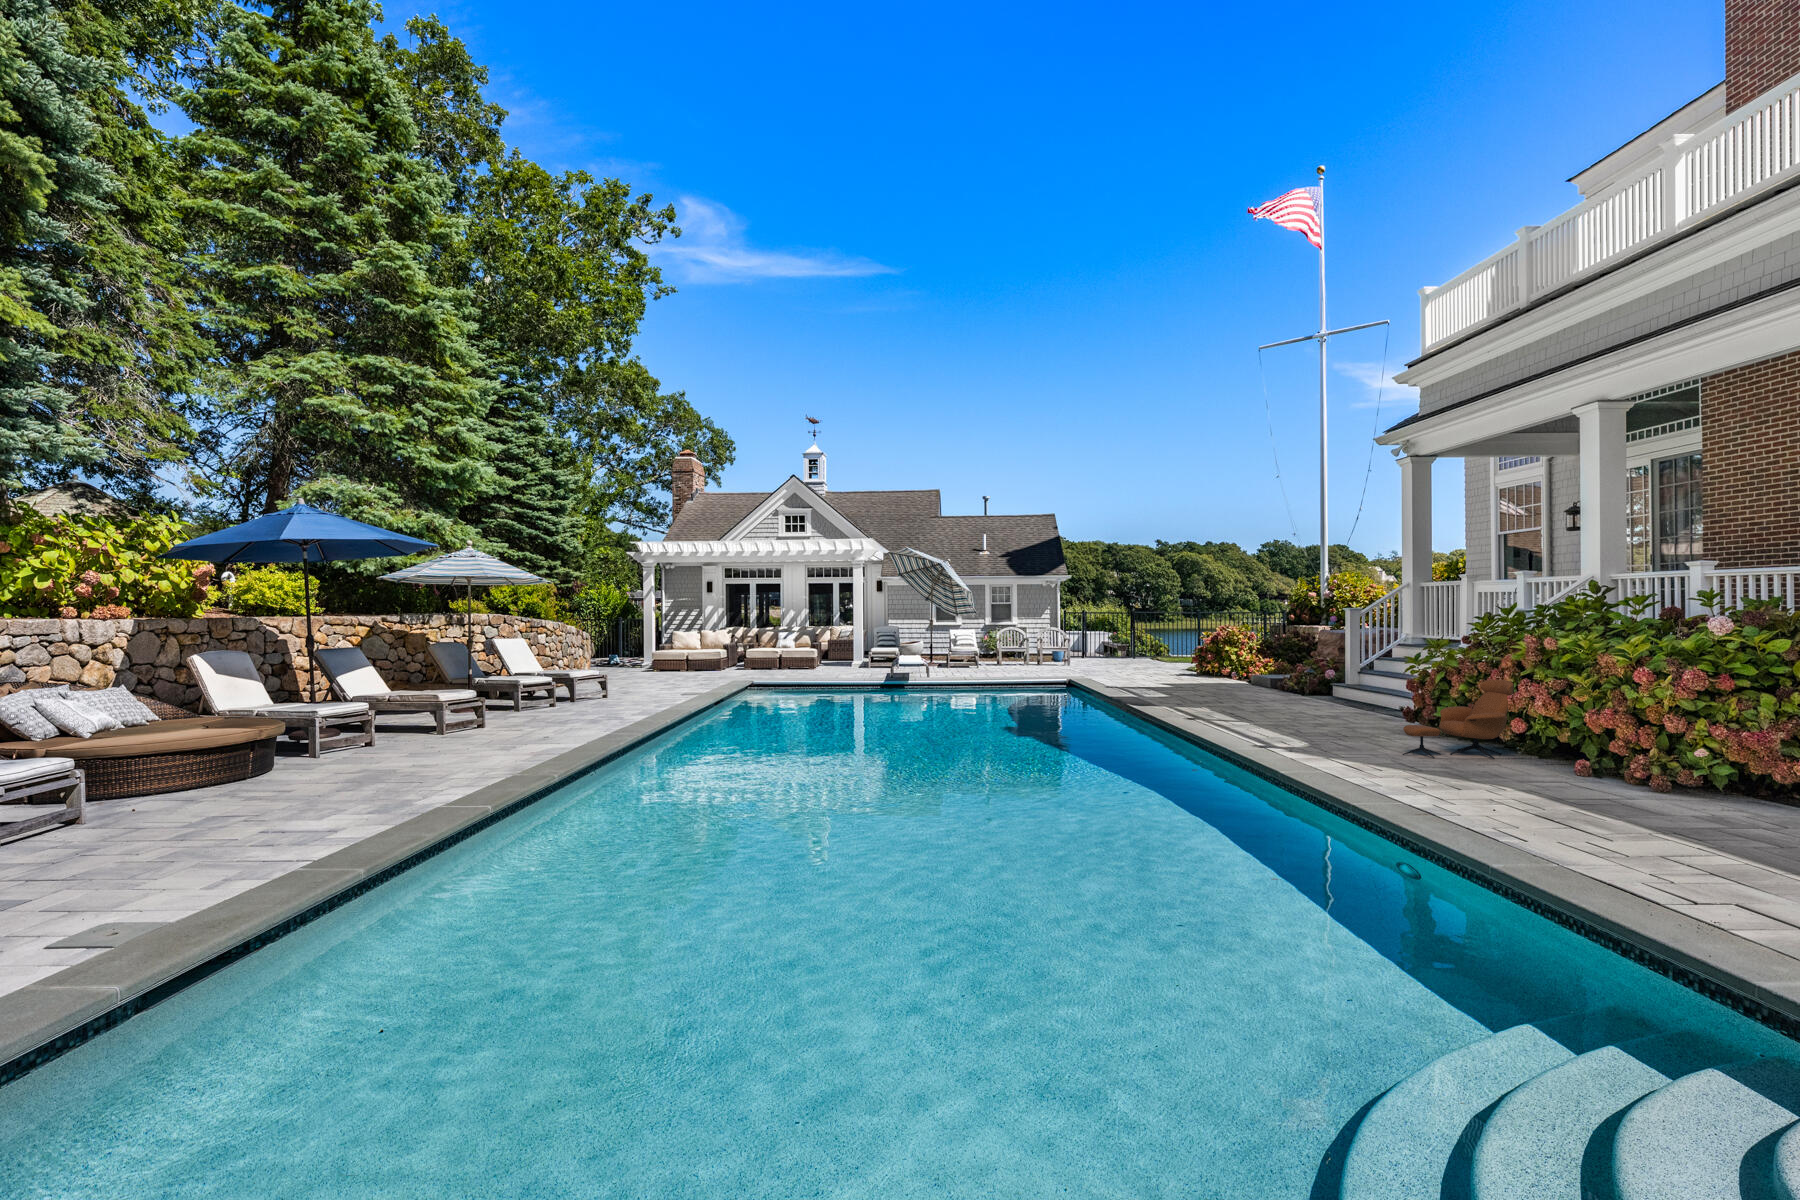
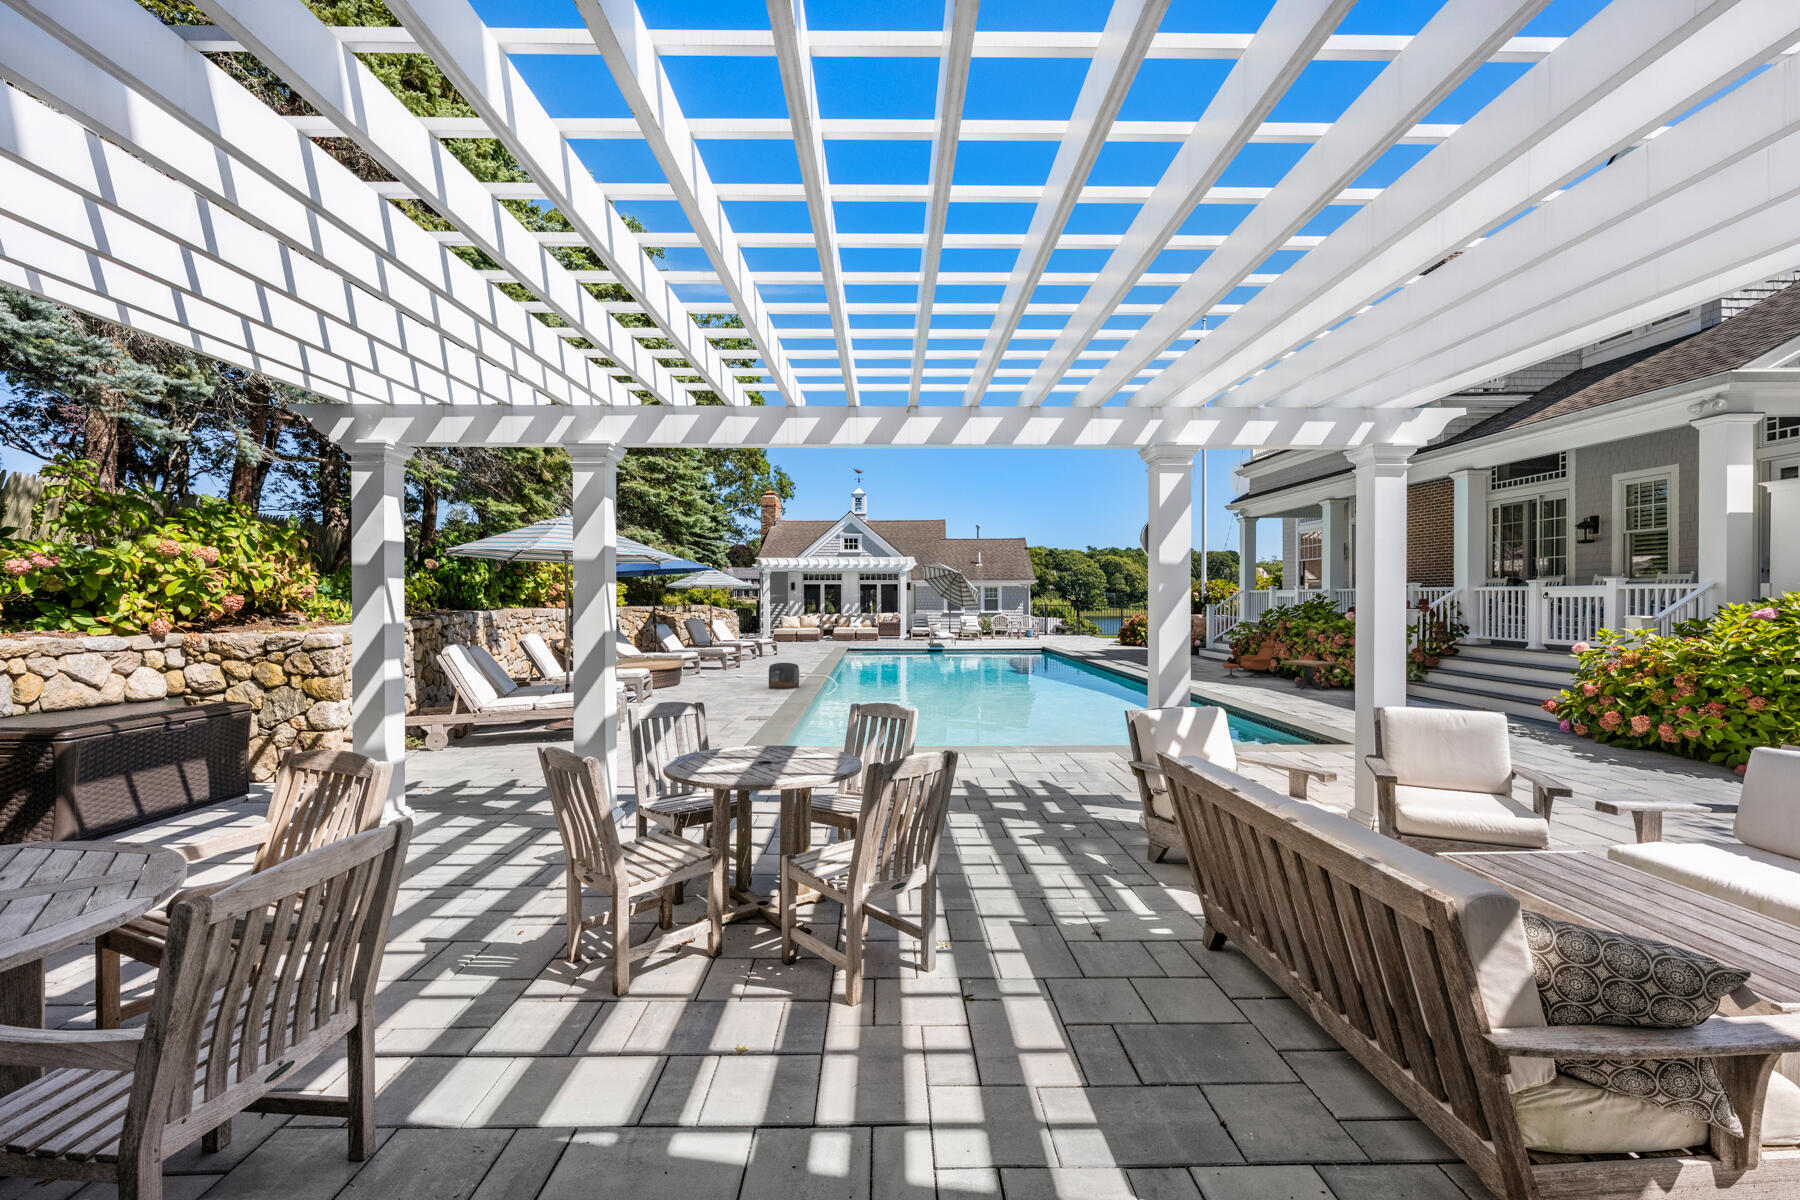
side table: none [1551,724,1694,798] -> present [1281,660,1340,691]
pouf: none [430,733,502,793] -> present [769,663,799,689]

